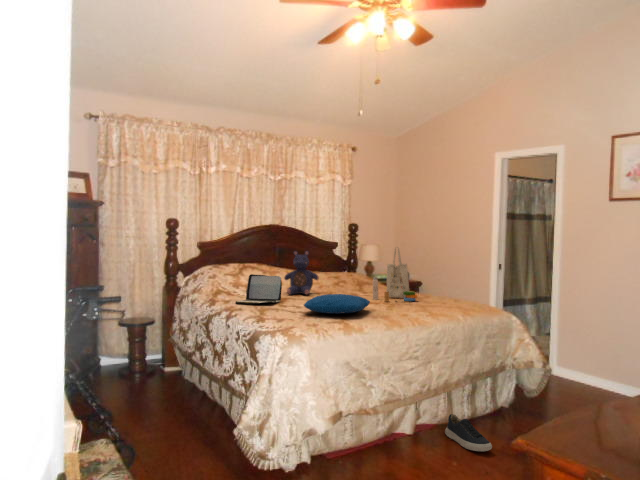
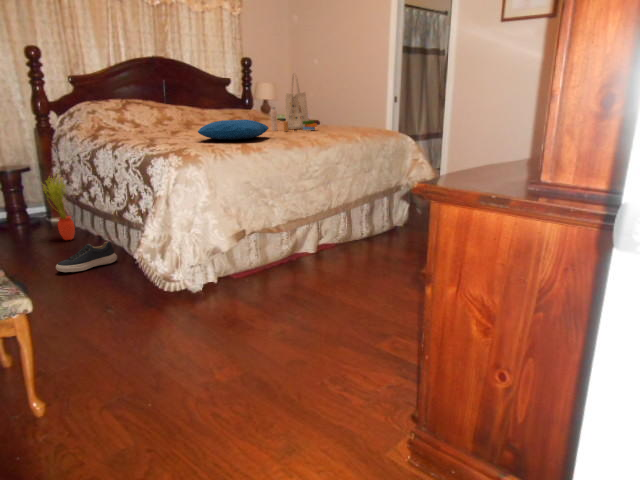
teddy bear: present [284,251,319,295] -> none [174,81,213,130]
laptop: present [236,274,282,304] -> none [121,106,172,137]
potted plant: none [162,330,183,394] -> present [44,174,75,240]
shoe: present [445,414,492,451] -> present [56,241,117,272]

